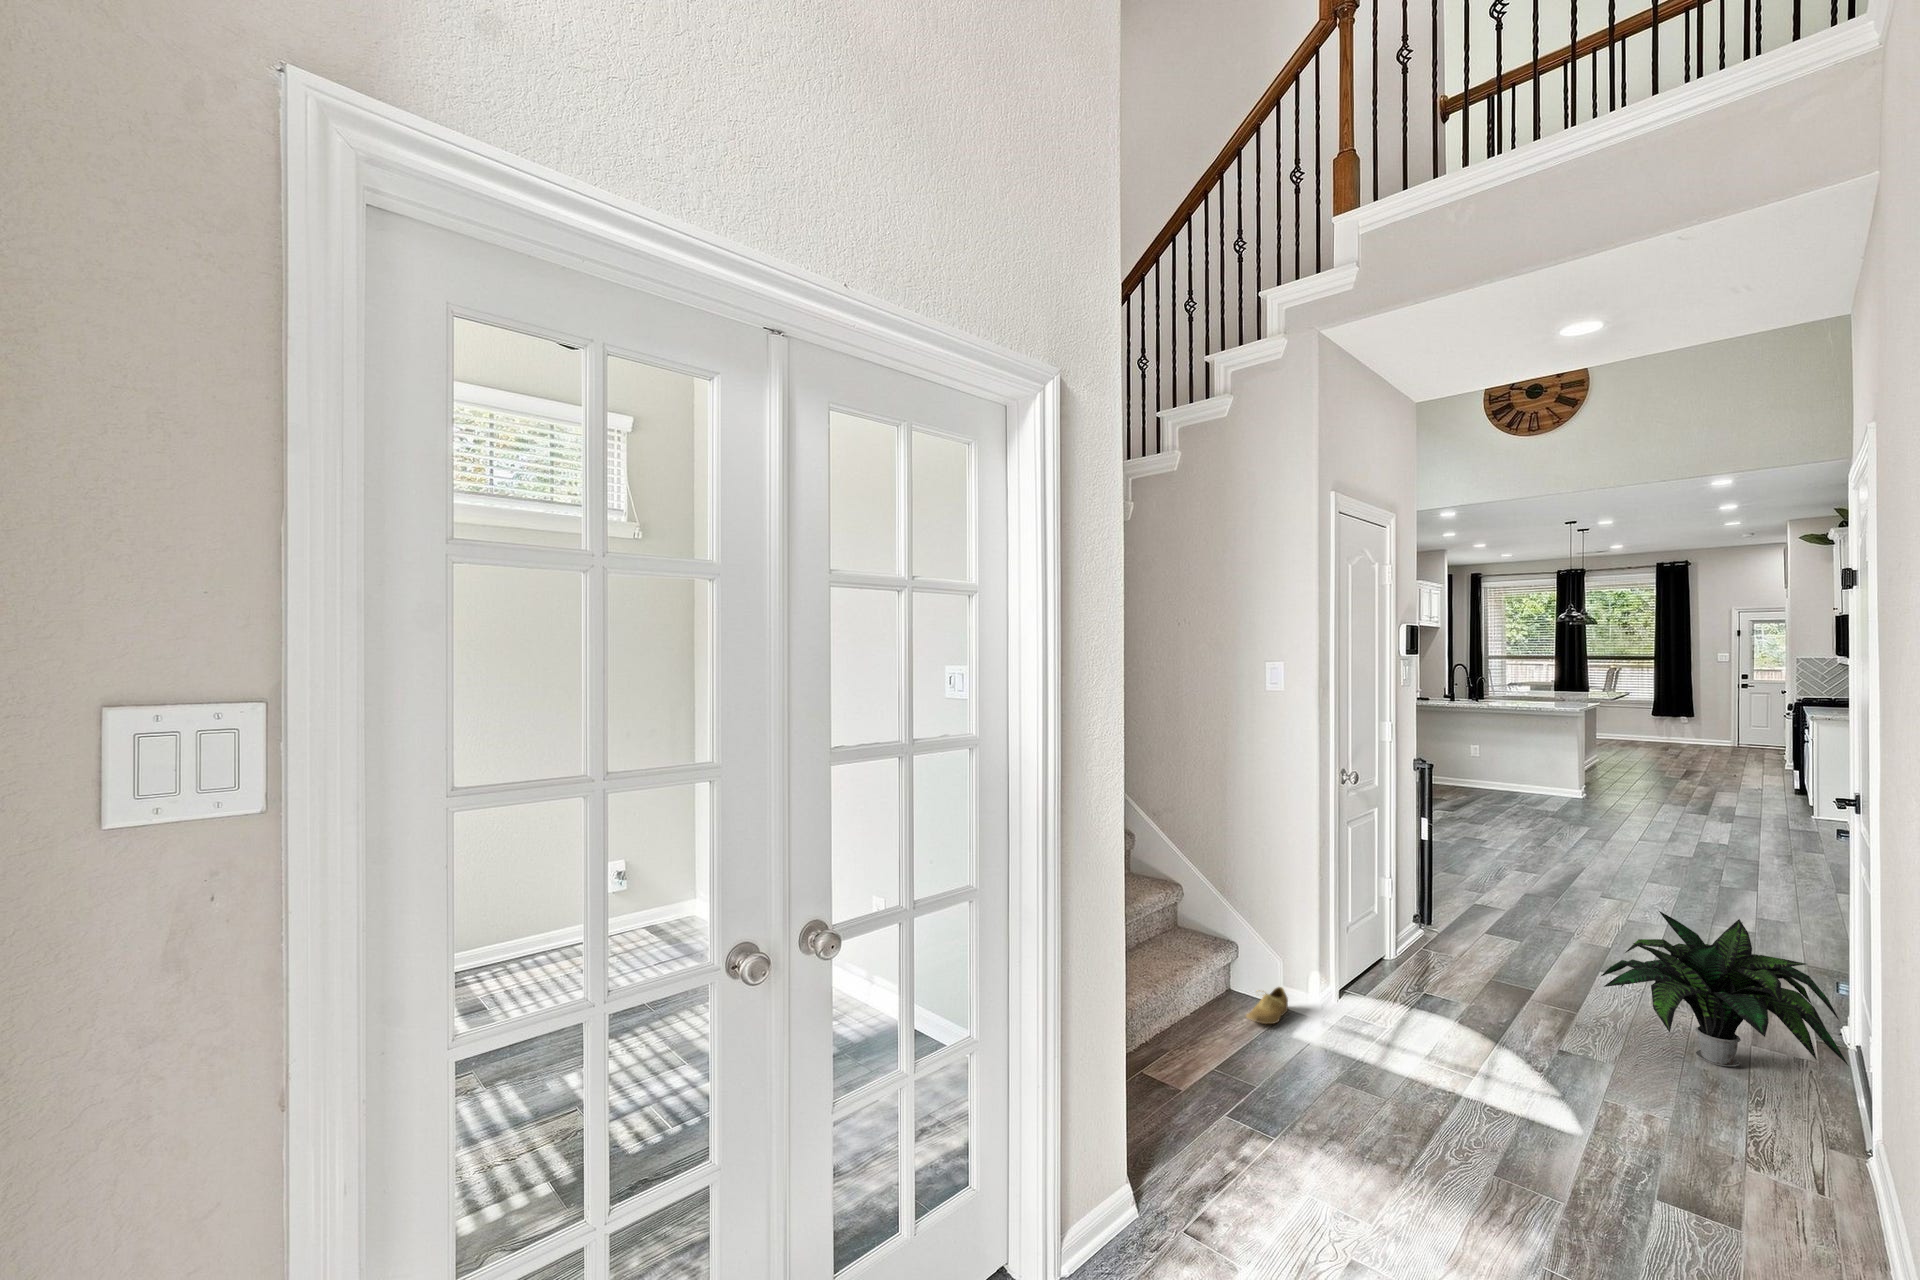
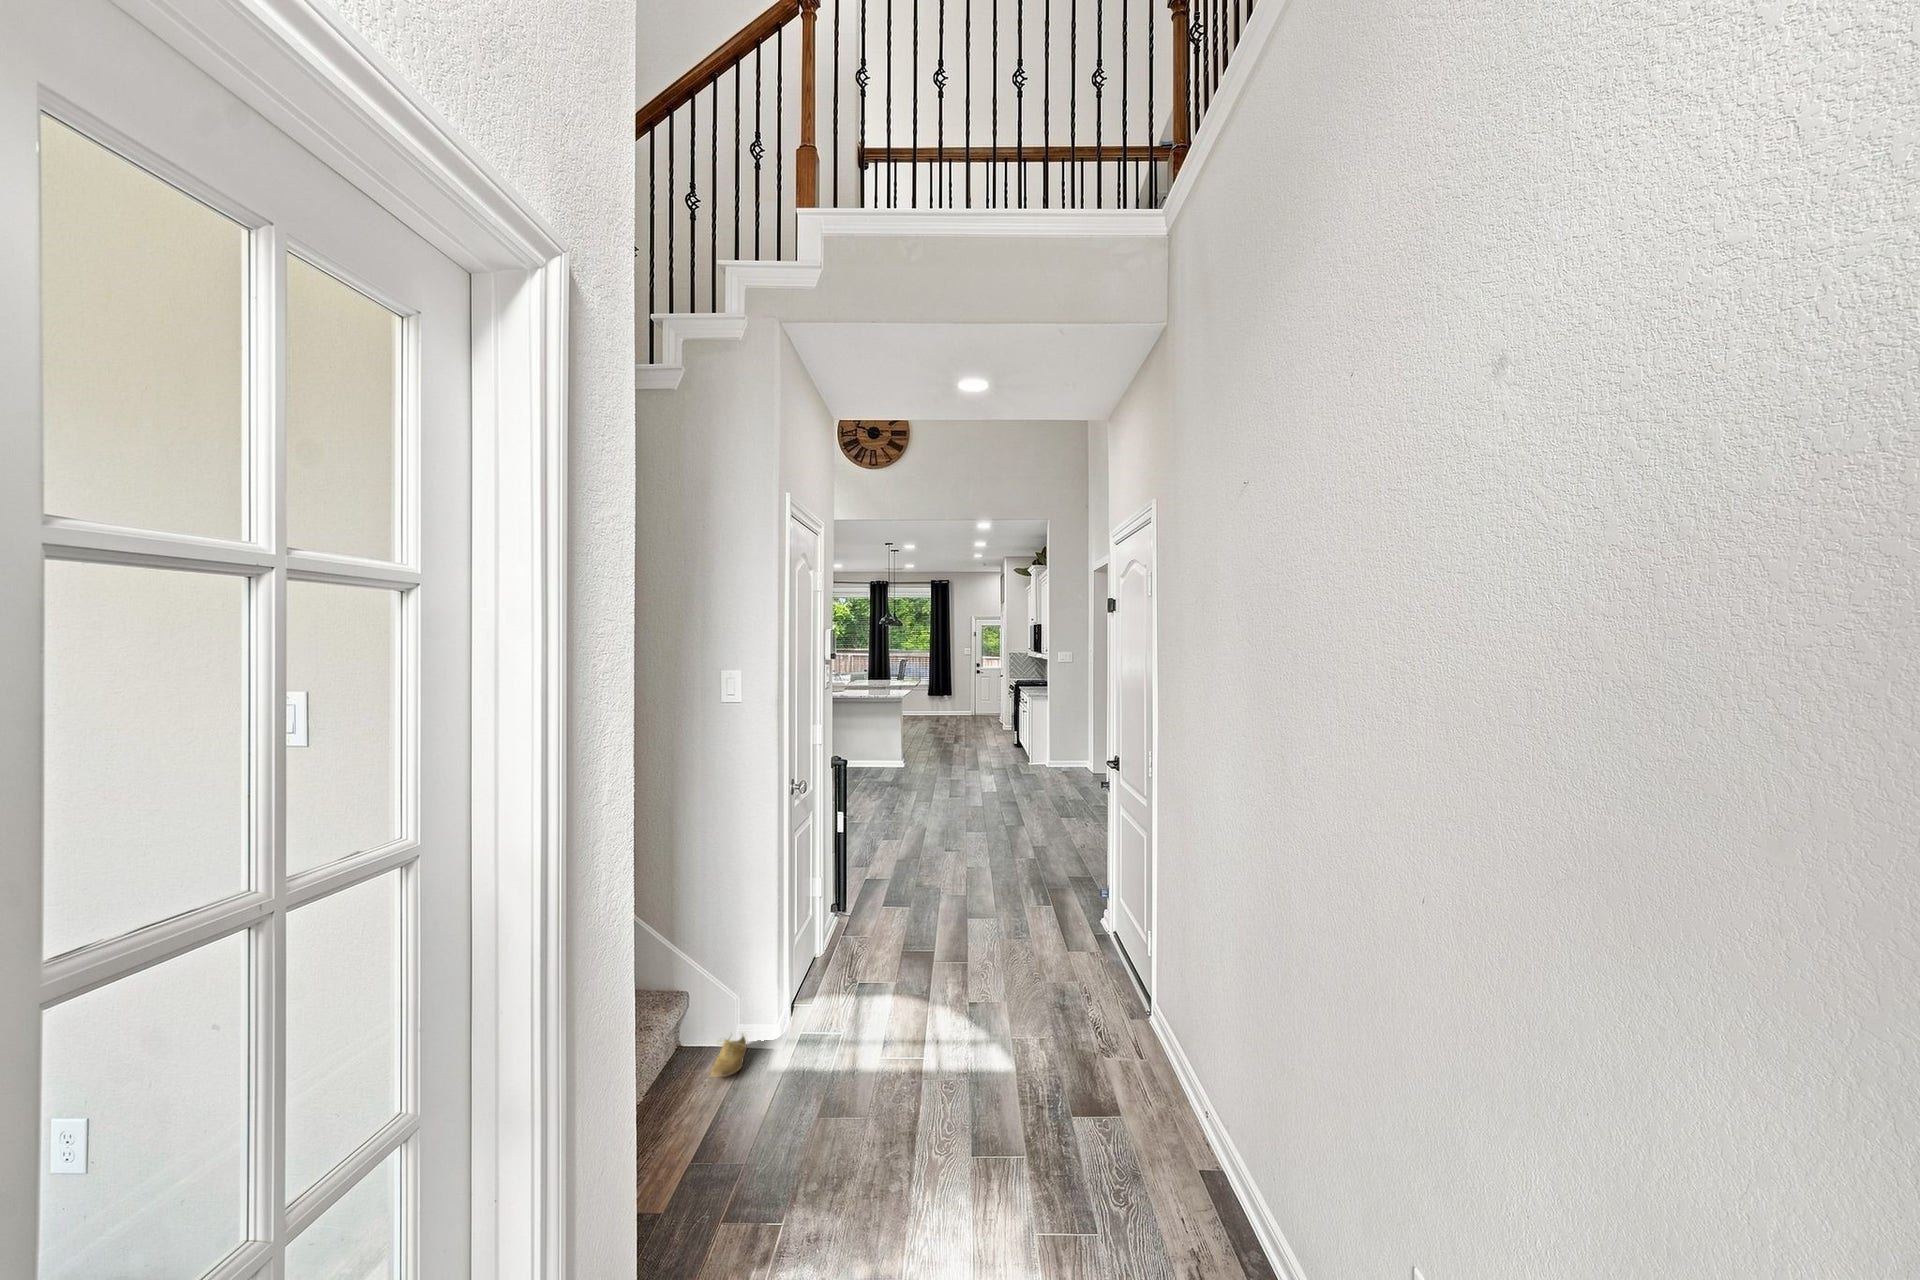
potted plant: present [1601,911,1848,1066] -> none [985,859,1131,976]

